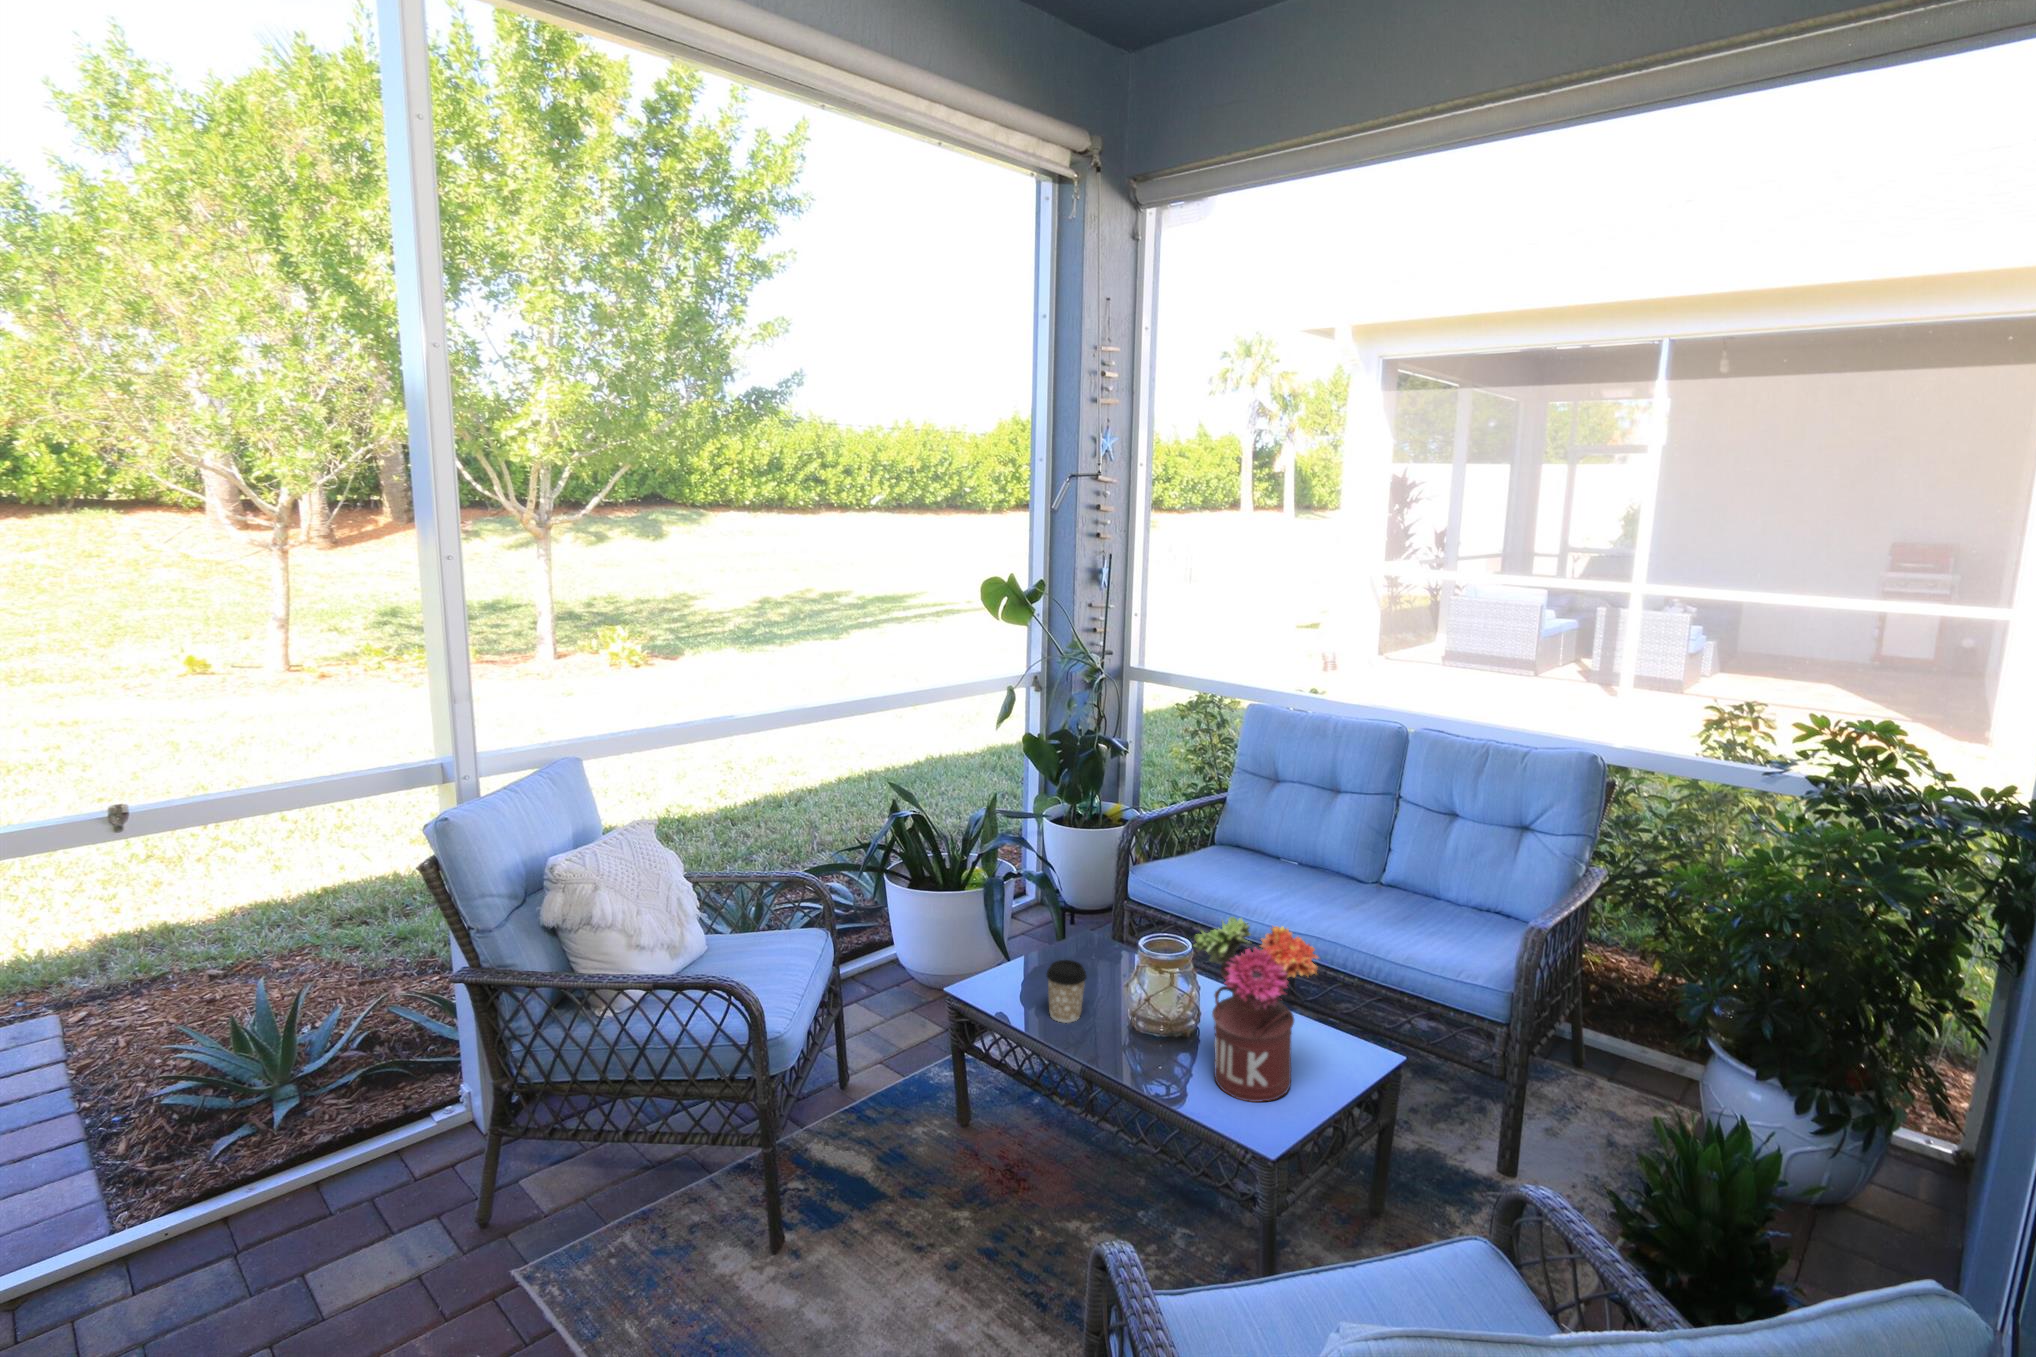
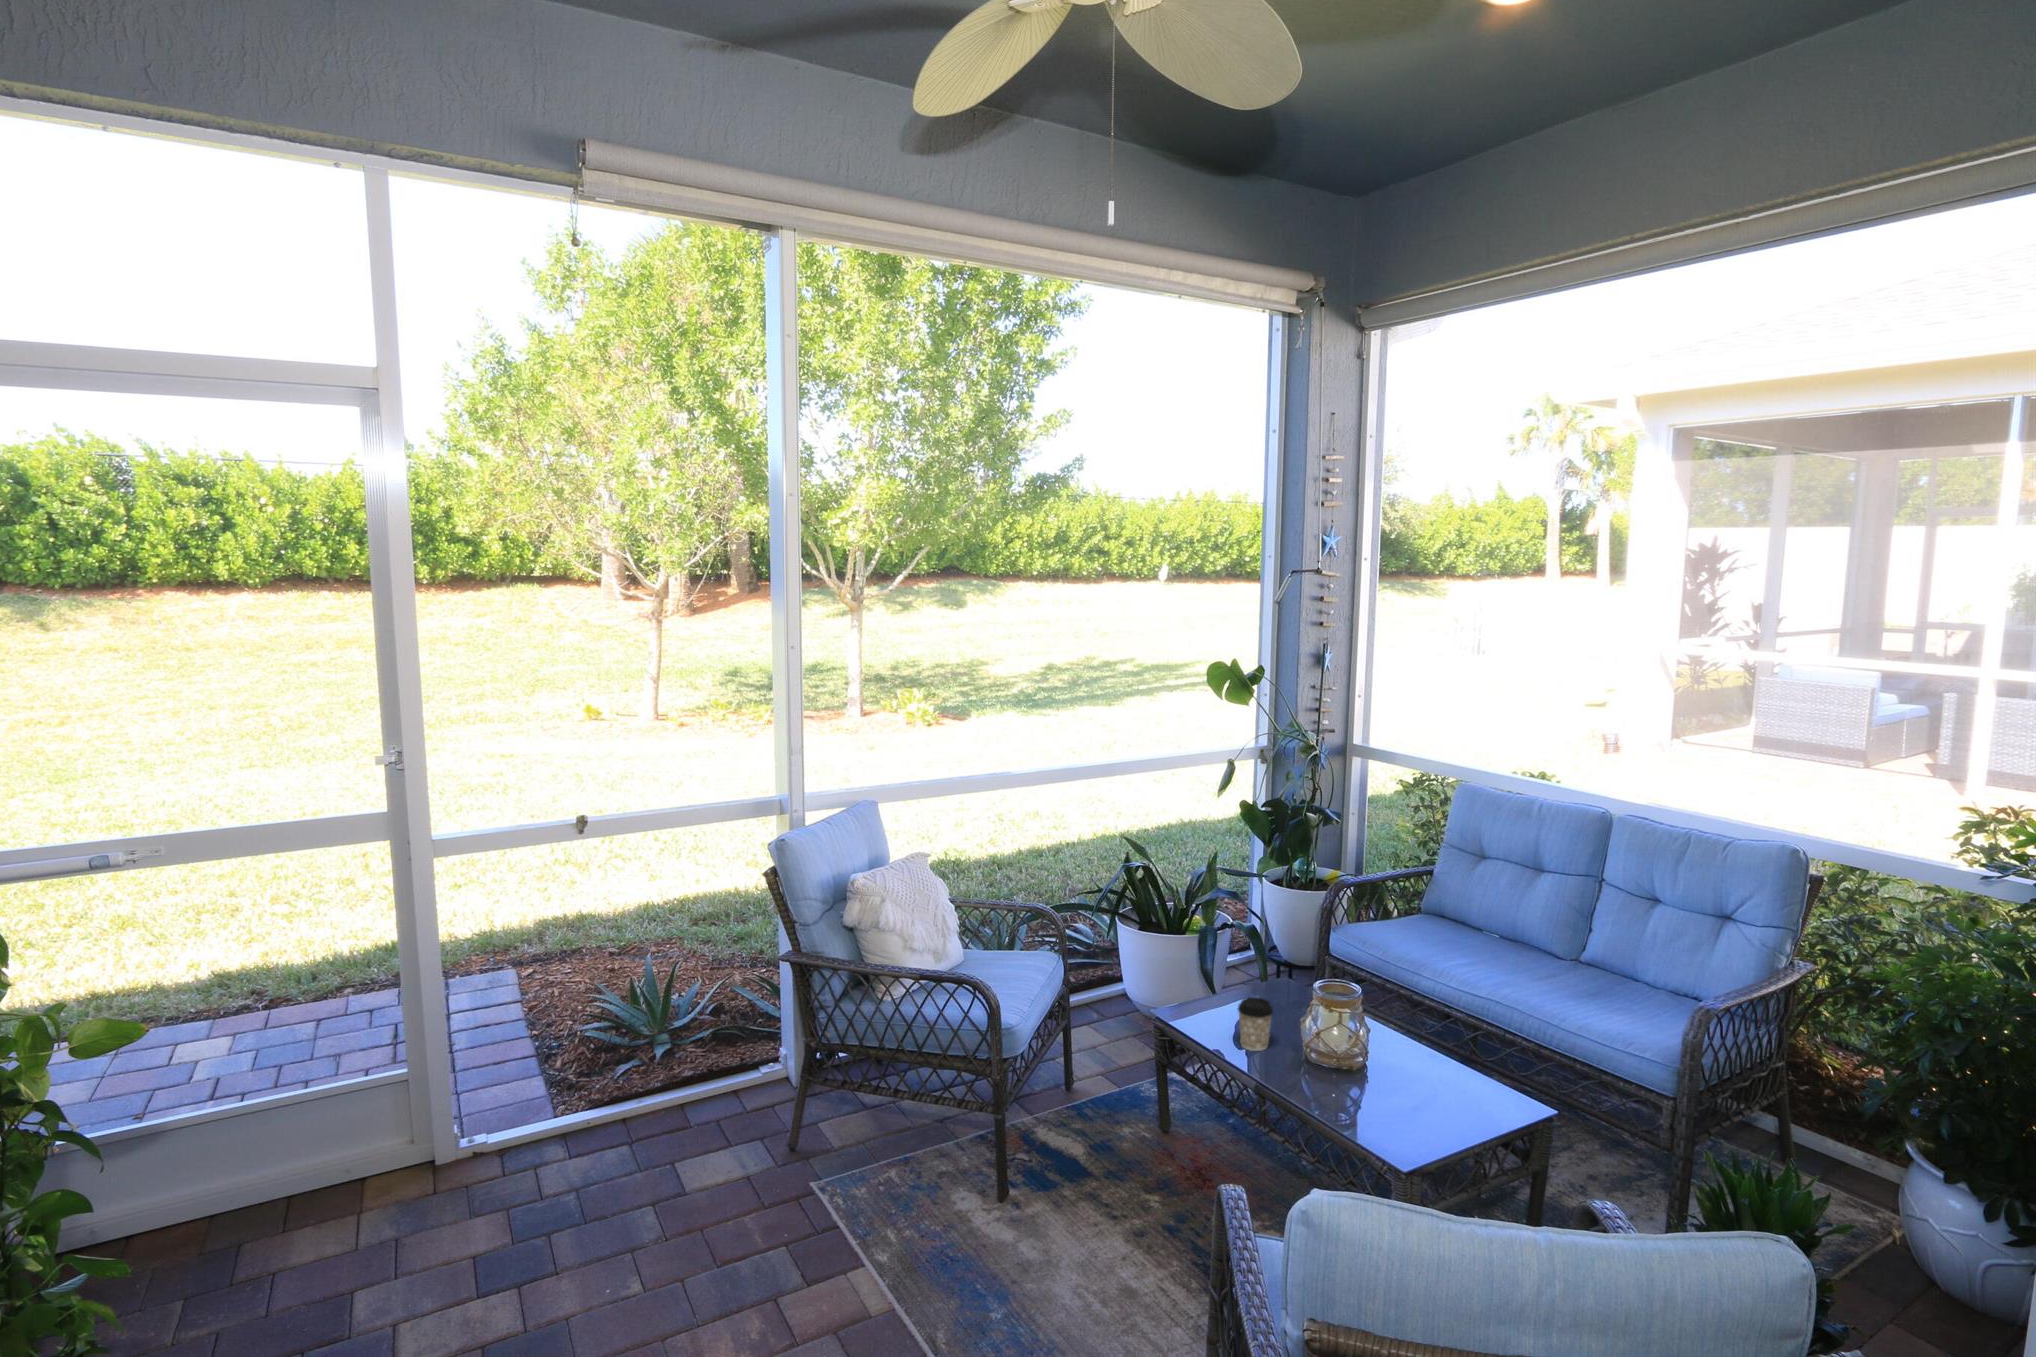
flower arrangement: present [1194,917,1318,1102] -> none [1343,965,1449,1124]

